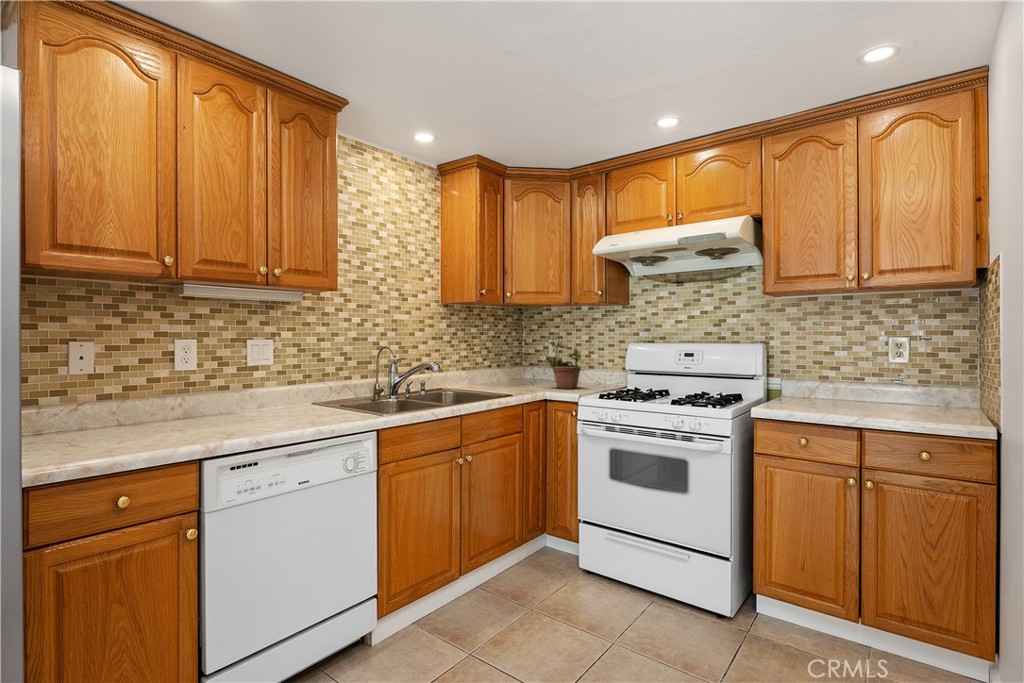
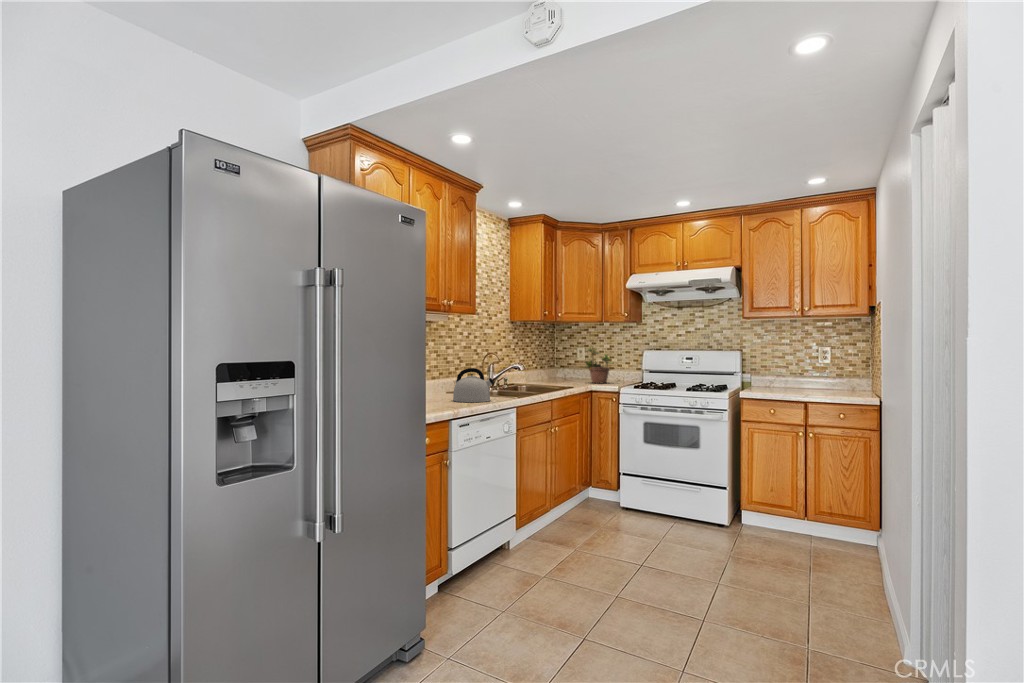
kettle: none [272,372,337,426] -> present [453,368,494,402]

